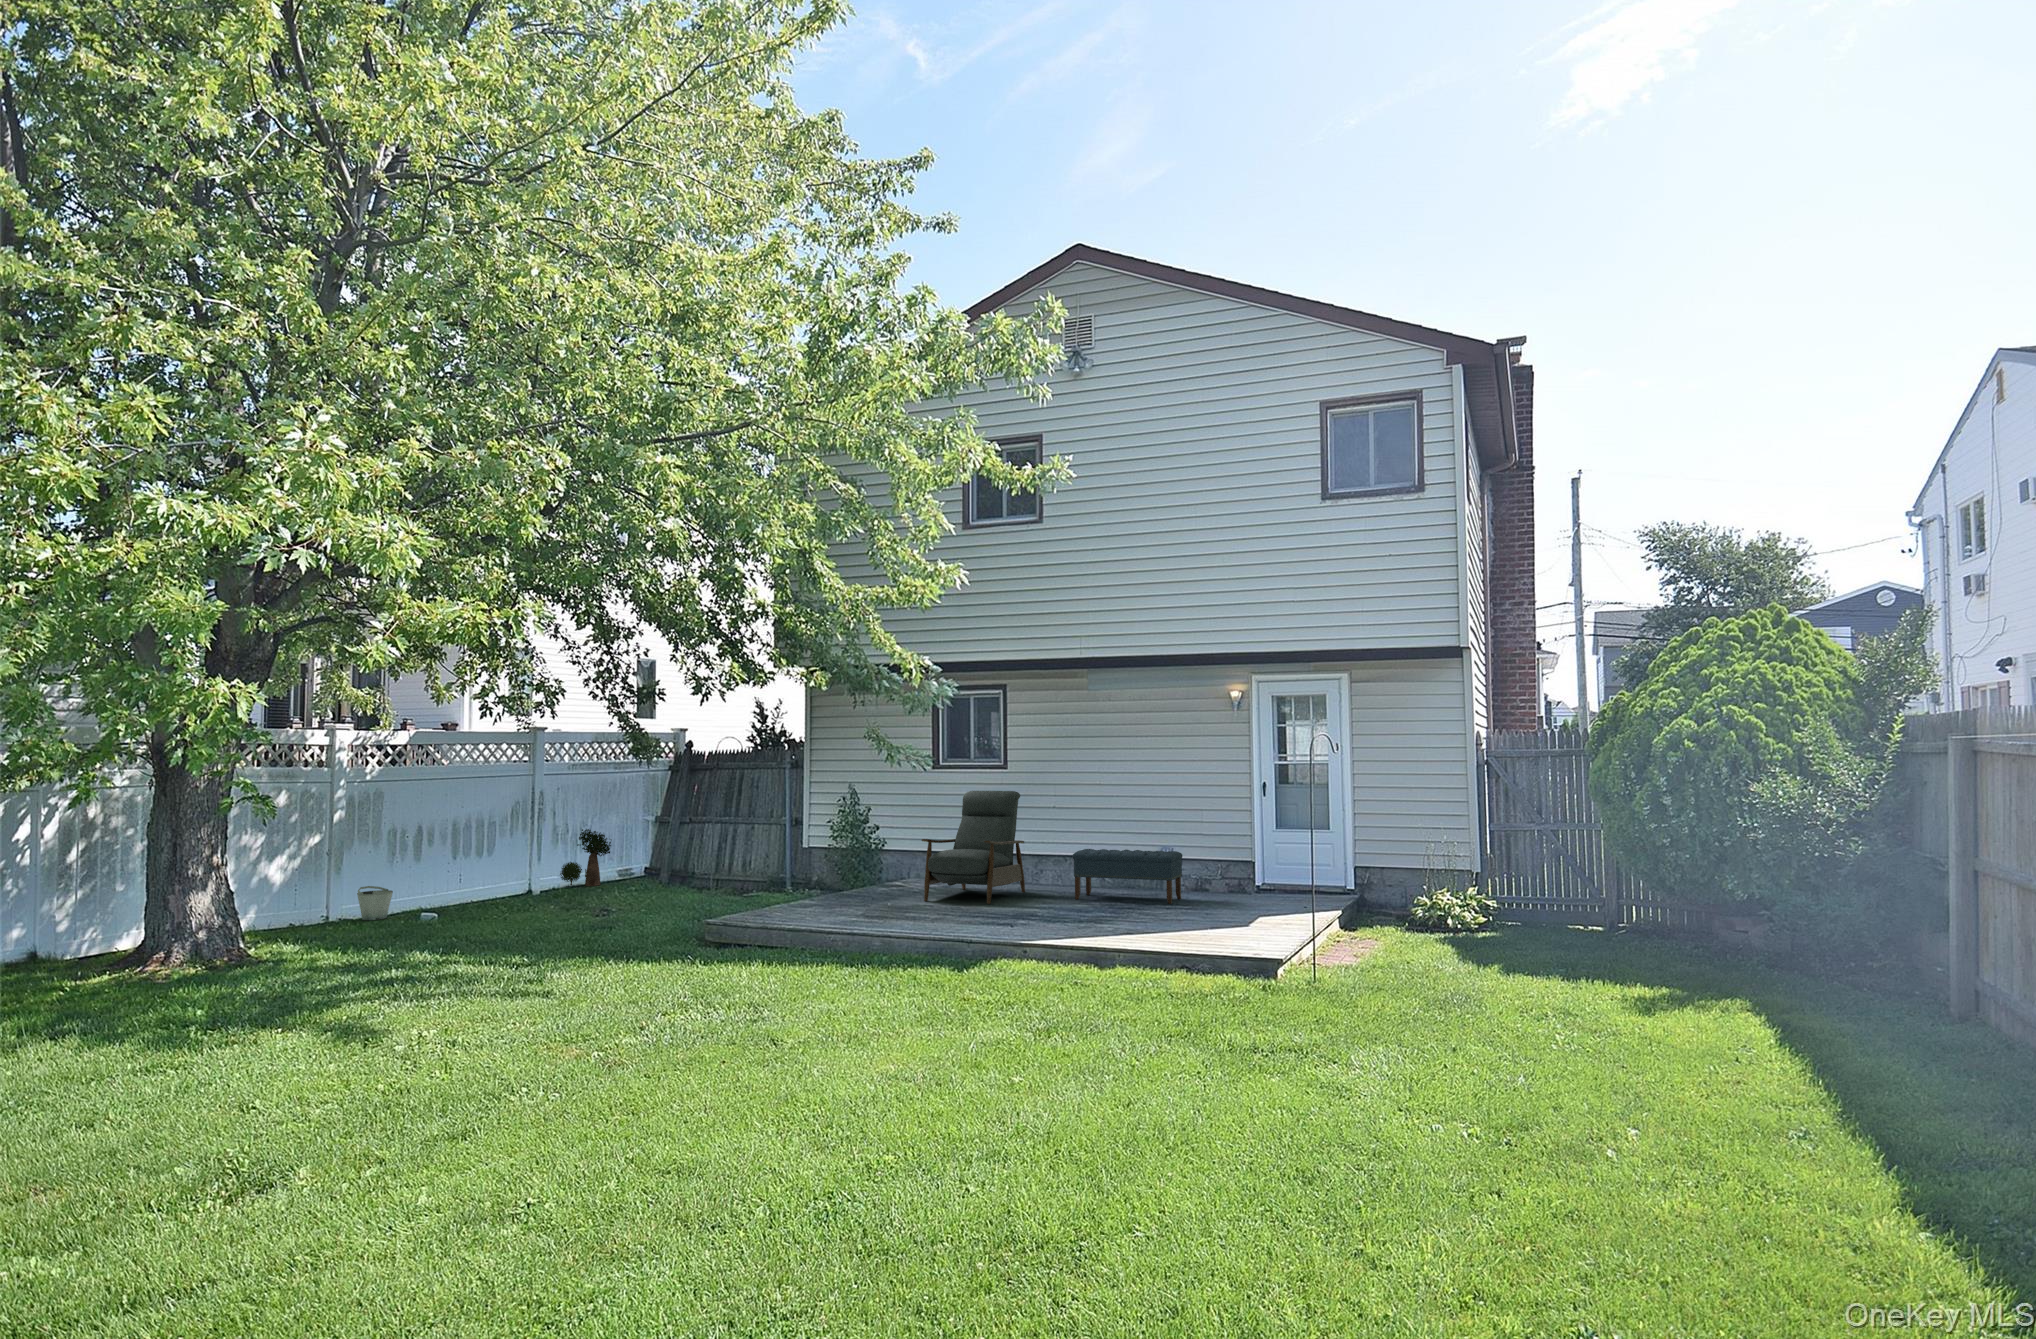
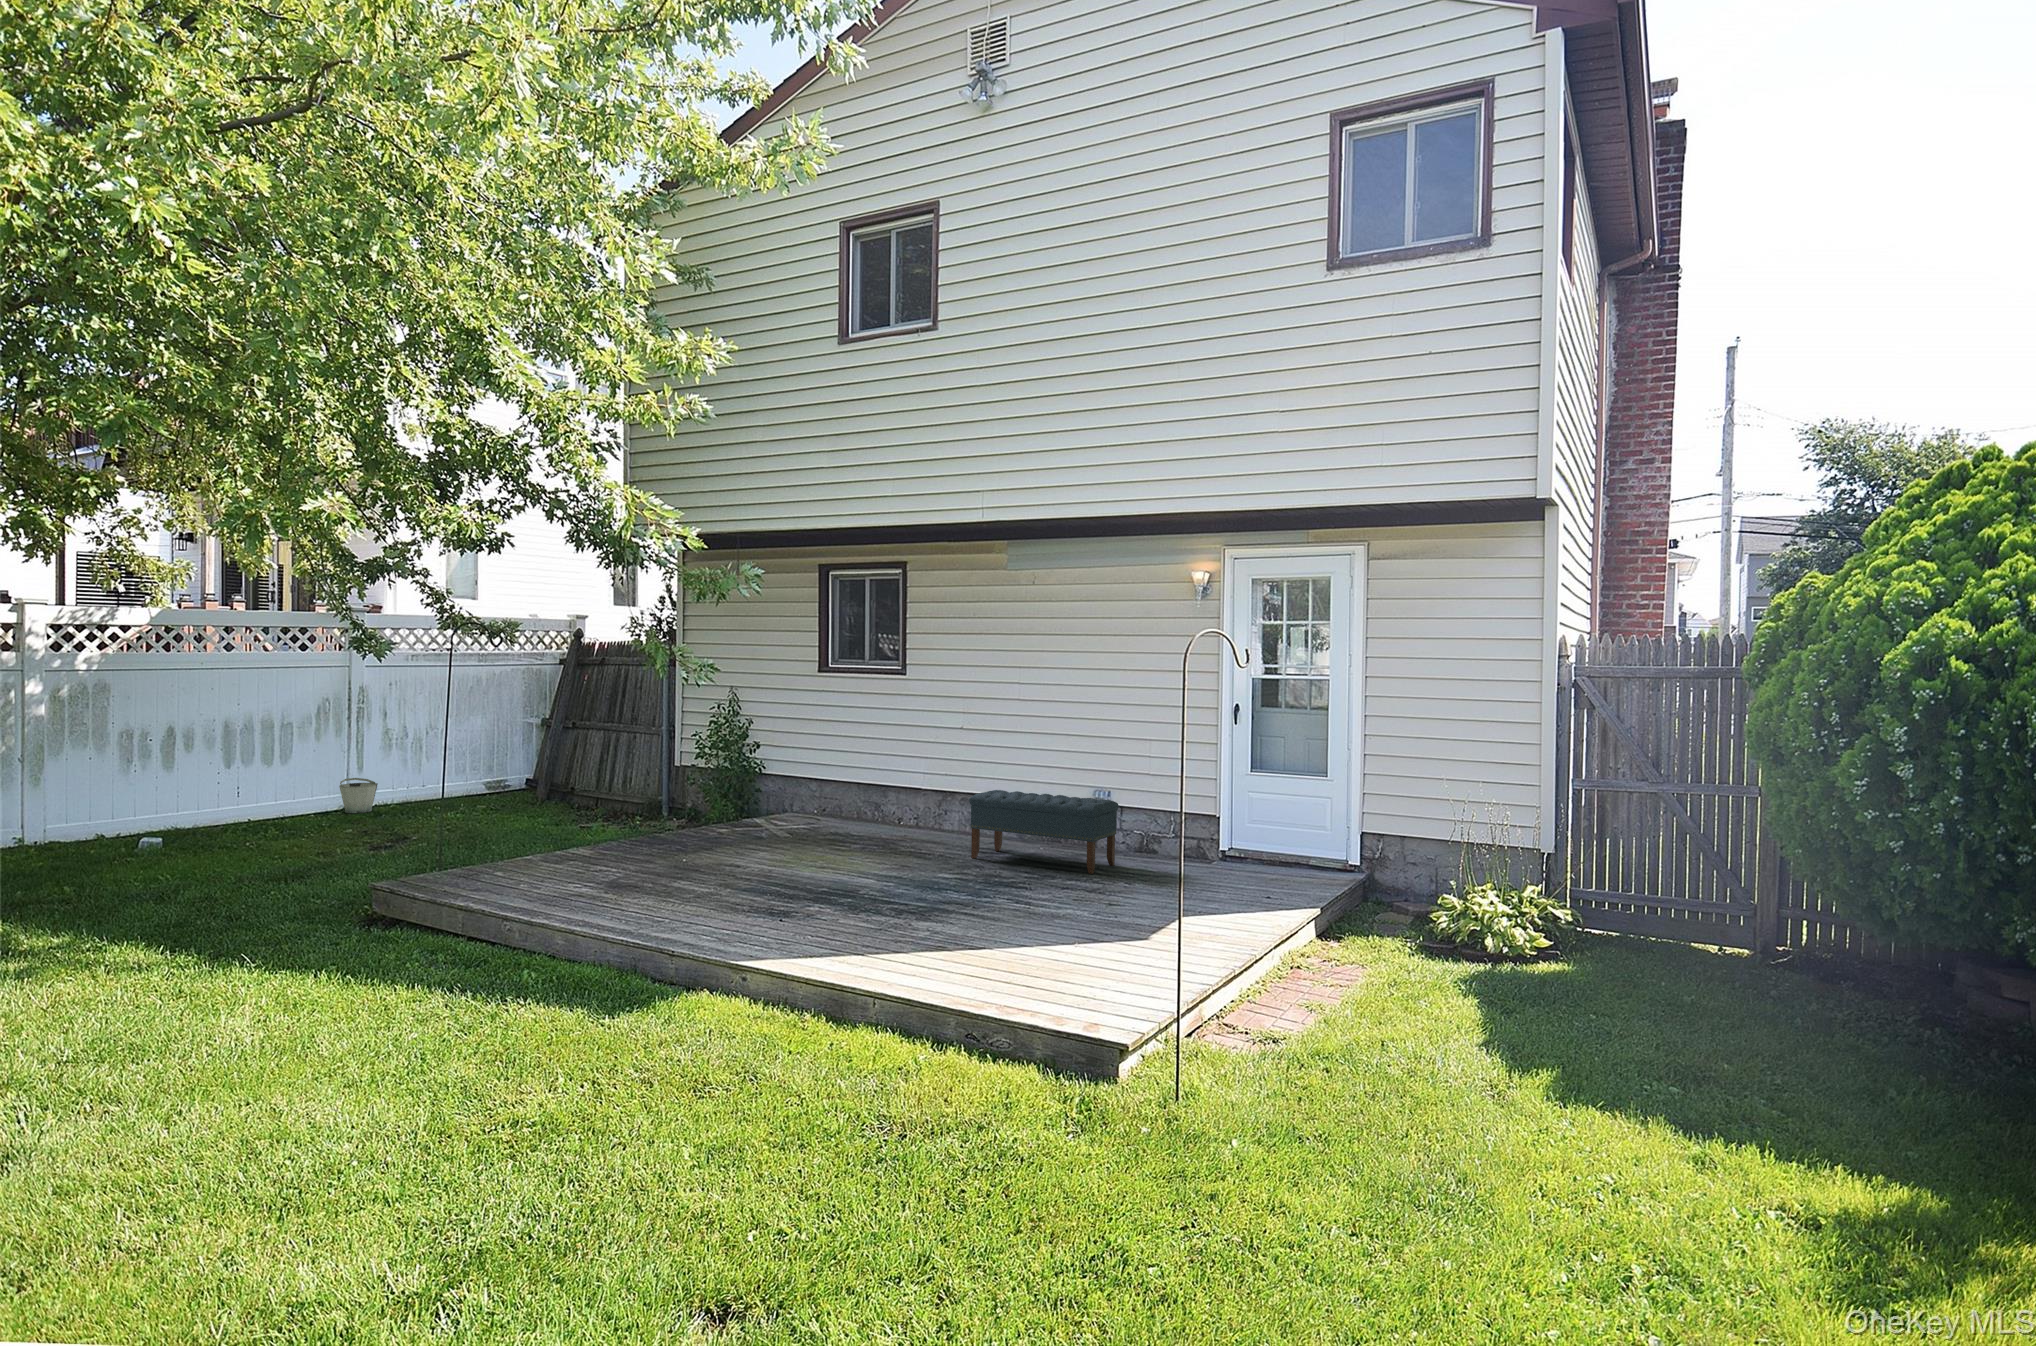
chair: present [922,791,1025,904] -> none [771,707,923,861]
potted plant: present [560,829,612,886] -> none [397,738,462,806]
bucket: present [357,886,393,920] -> present [339,778,378,813]

